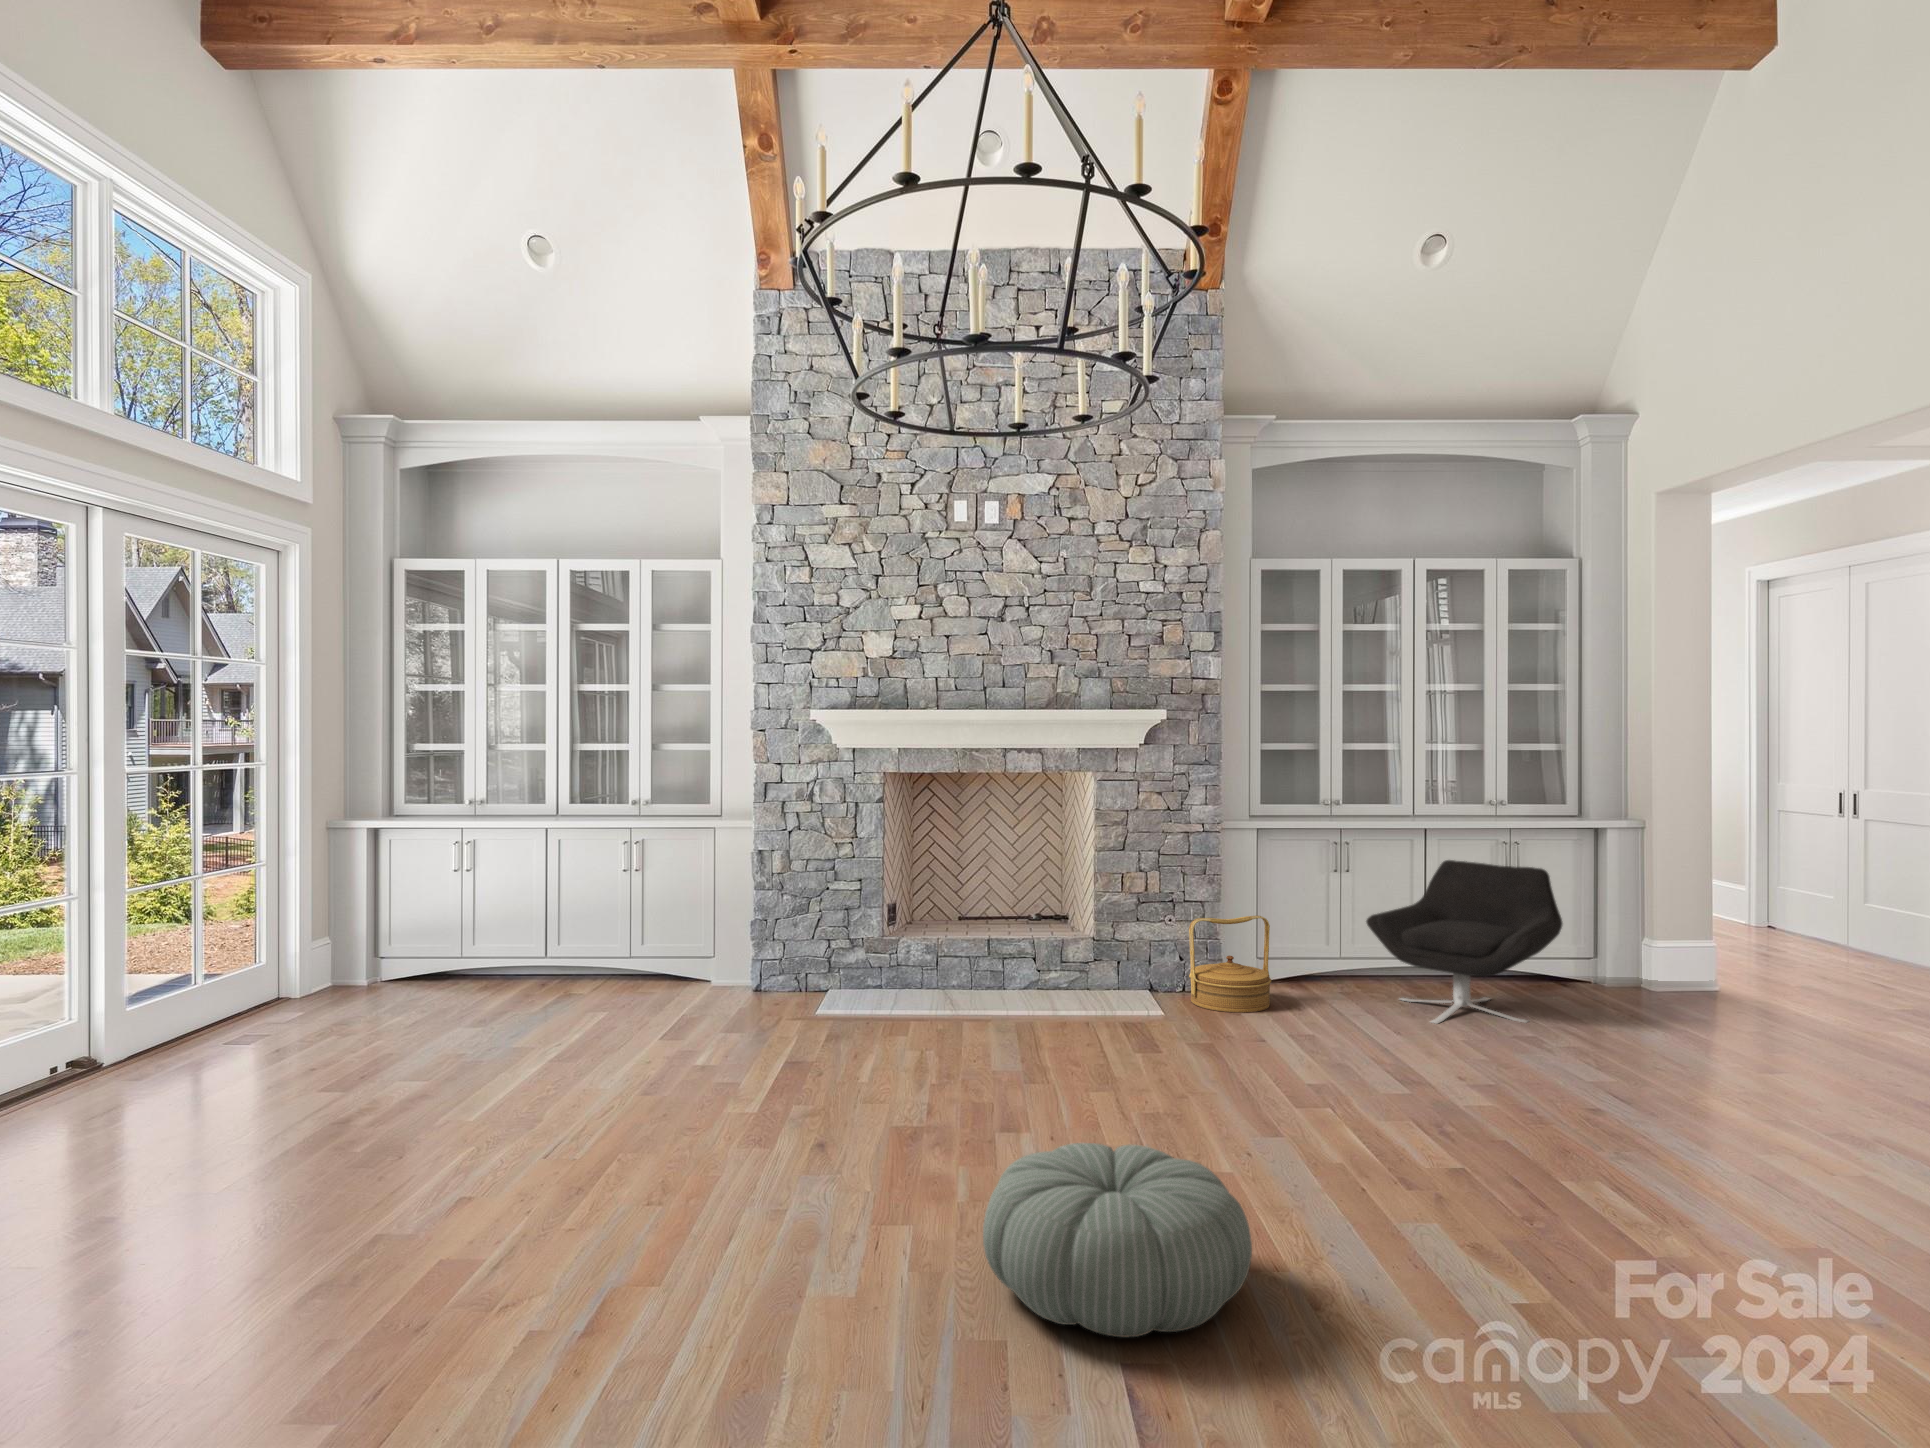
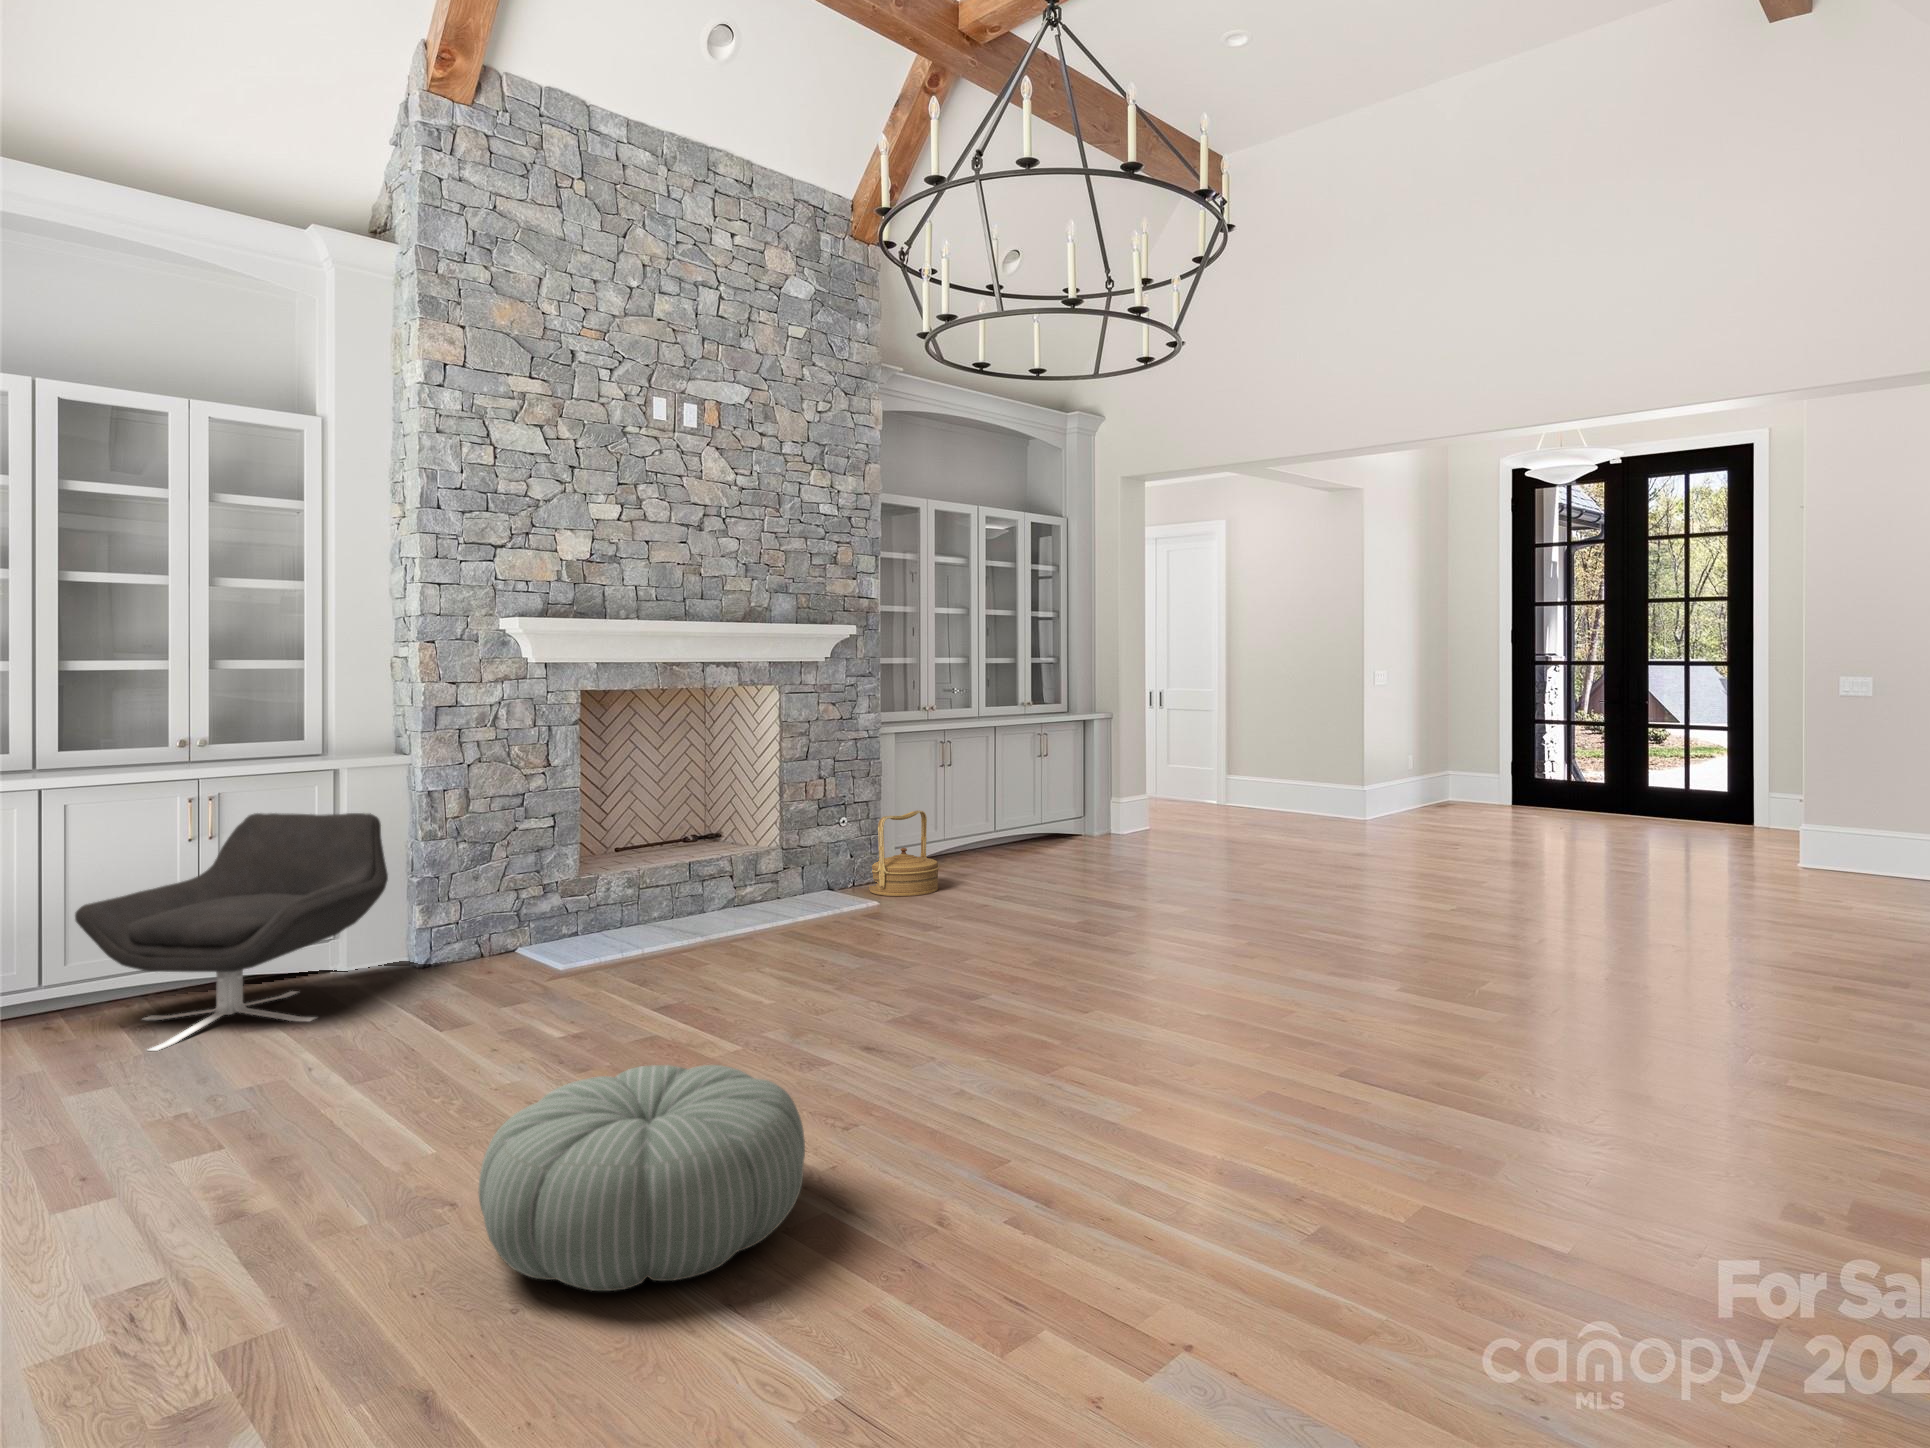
lounge chair: present [1366,860,1563,1024] -> present [75,813,388,1051]
pouf: present [983,1143,1252,1337] -> present [478,1065,805,1291]

